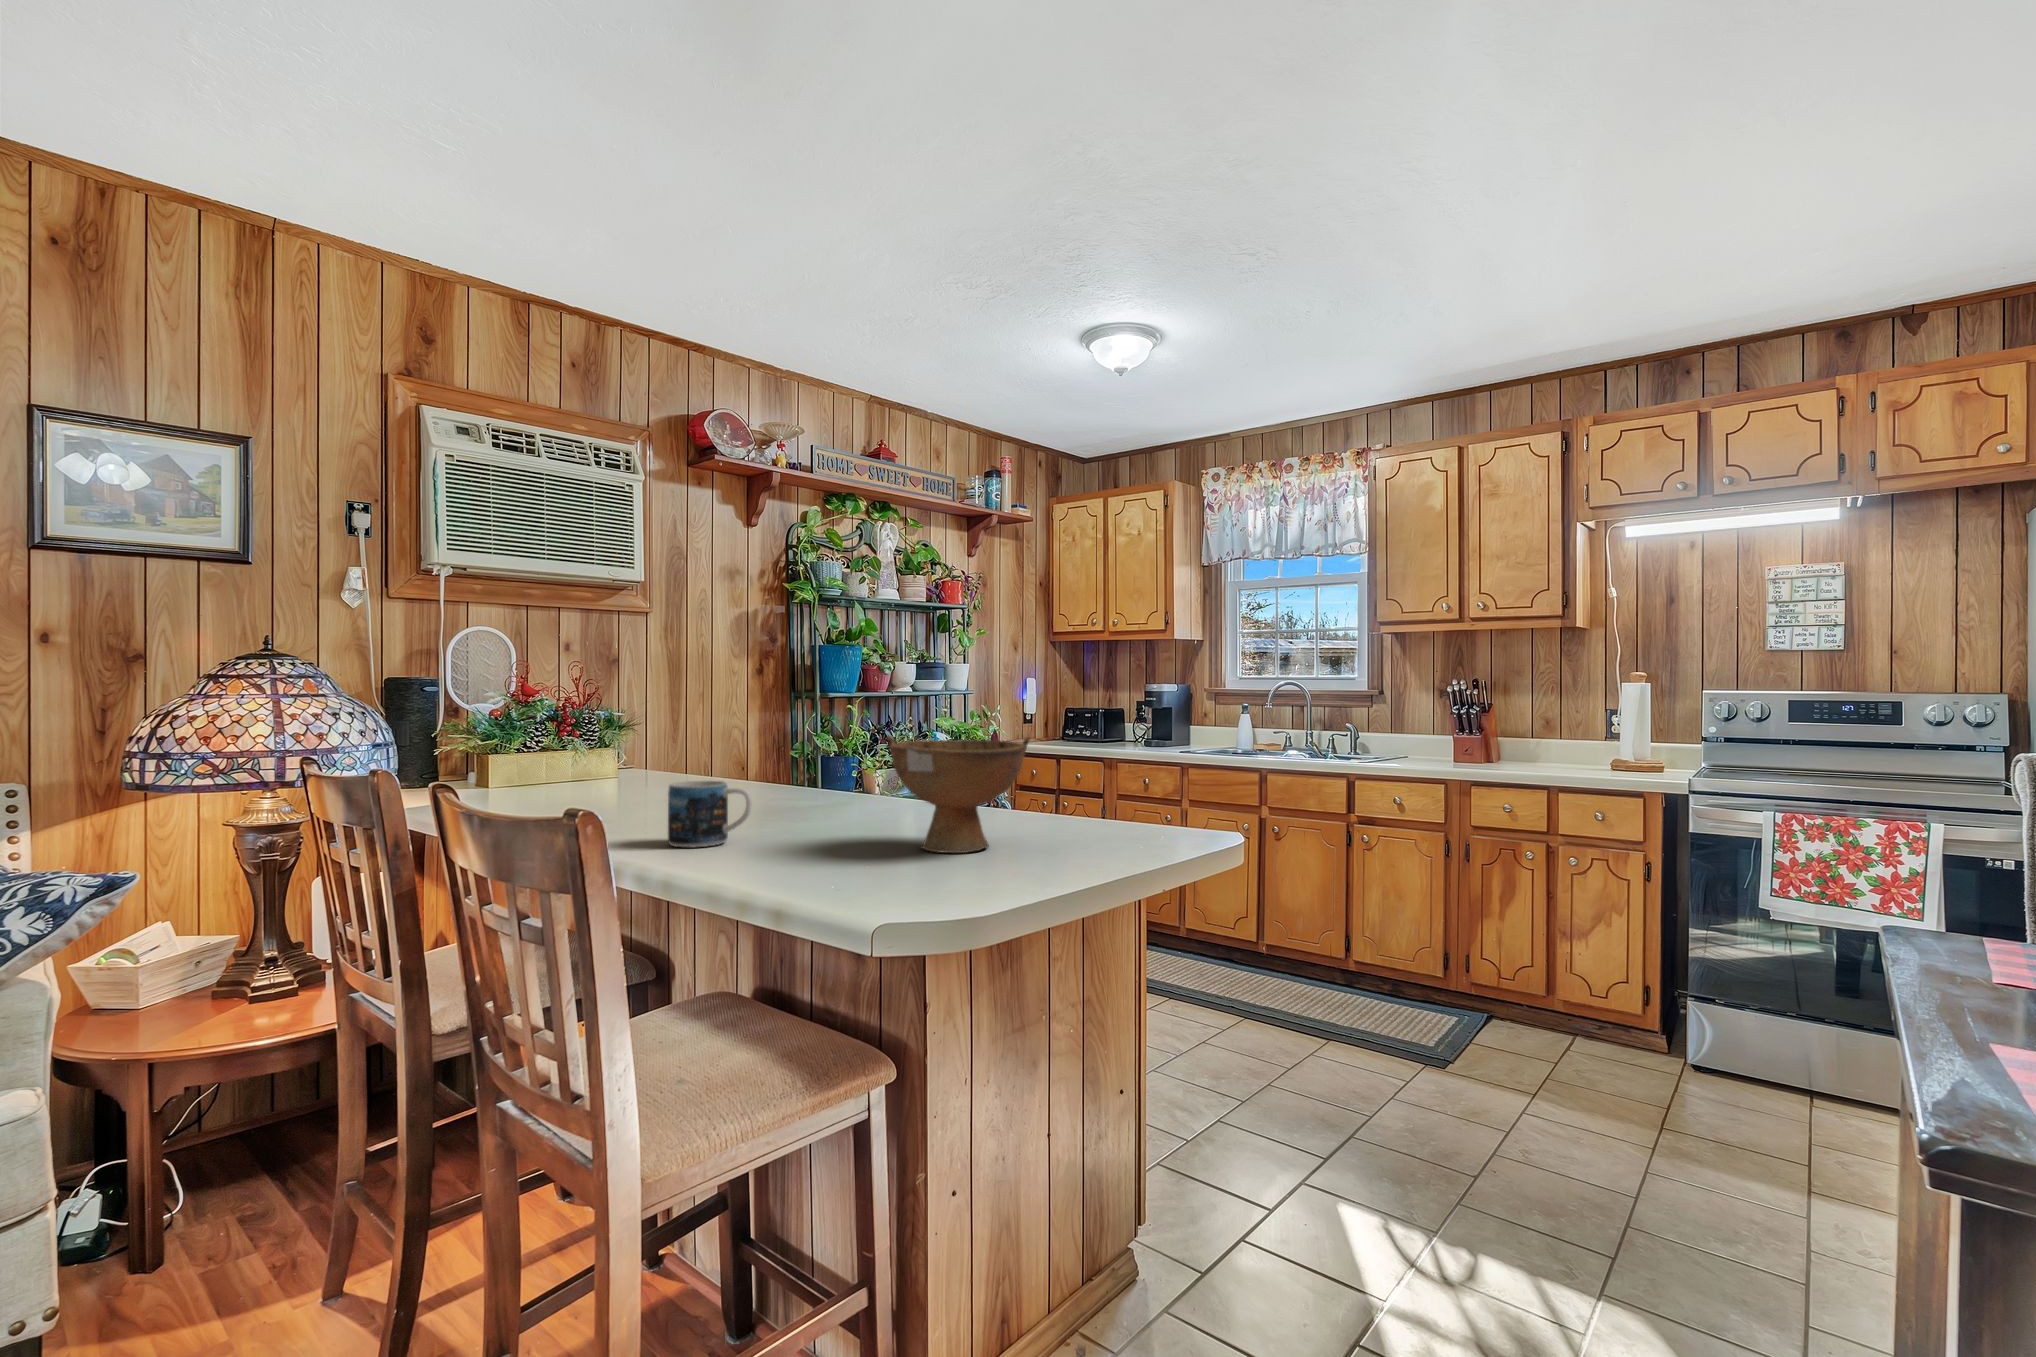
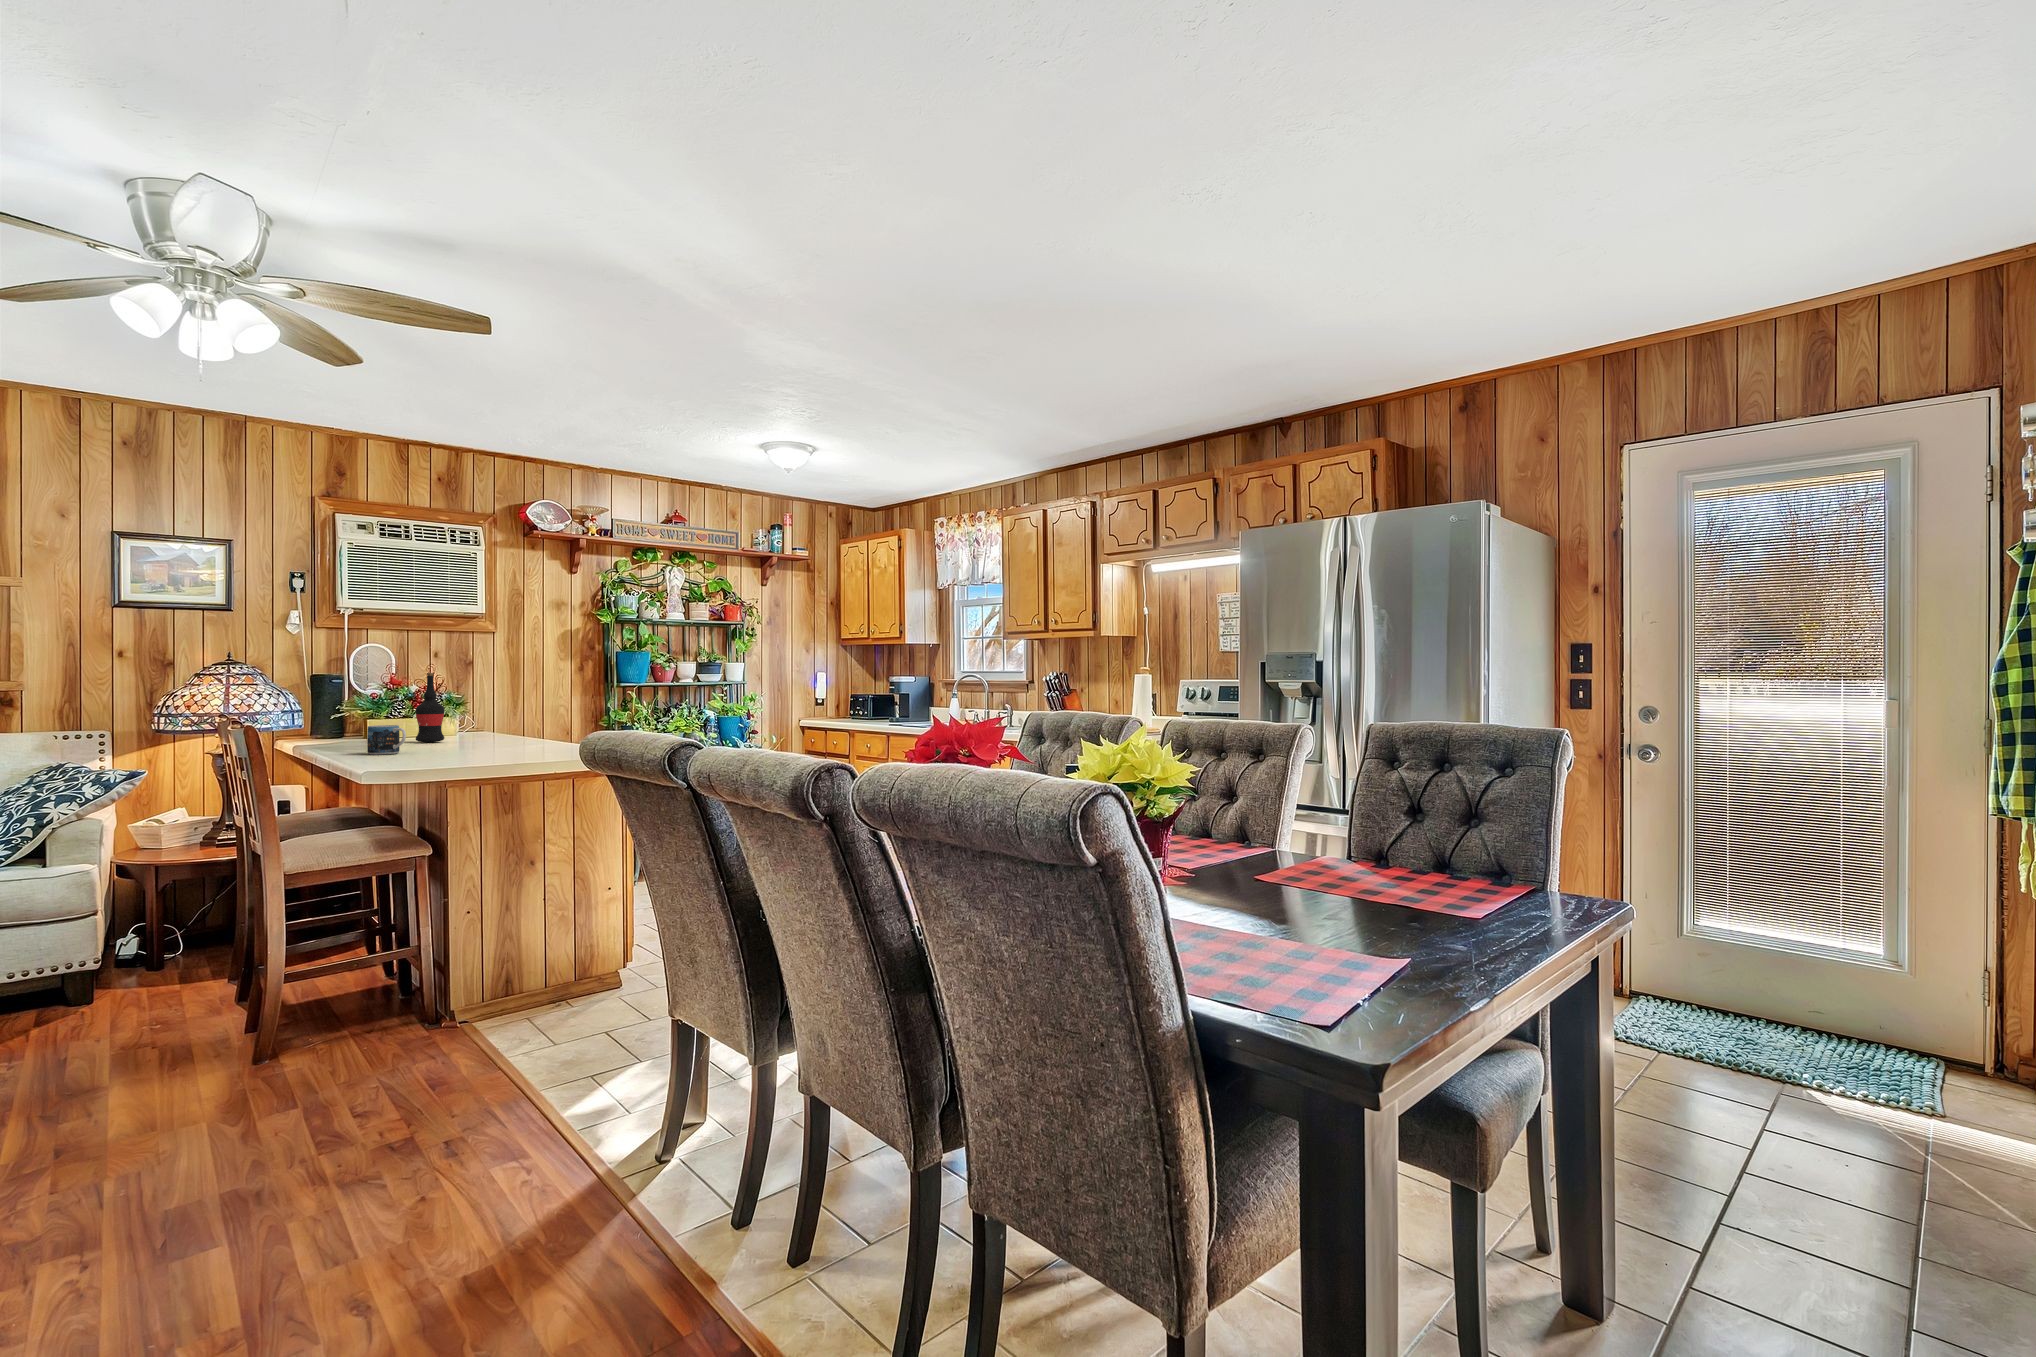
wine bottle: none [637,672,685,799] -> present [416,673,445,742]
bowl: present [887,736,1030,853] -> none [456,703,527,757]

